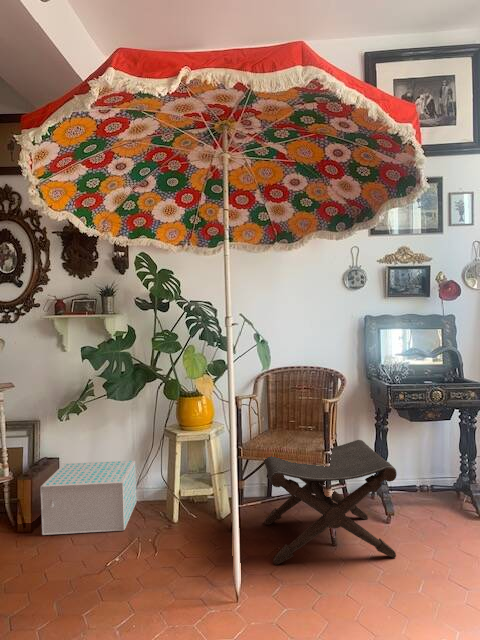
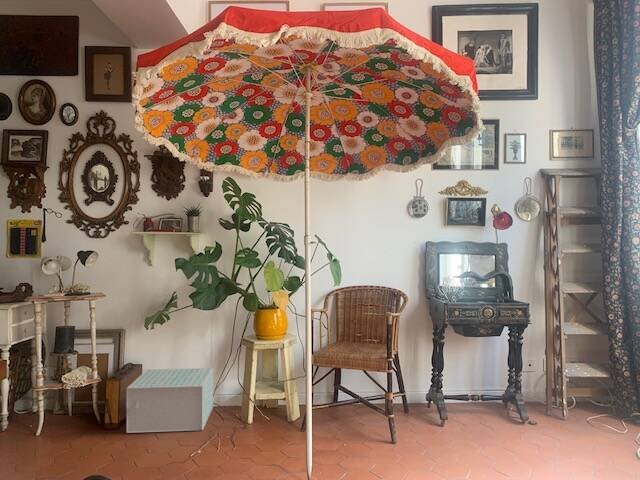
footstool: present [264,440,397,564] -> none [330,352,450,459]

